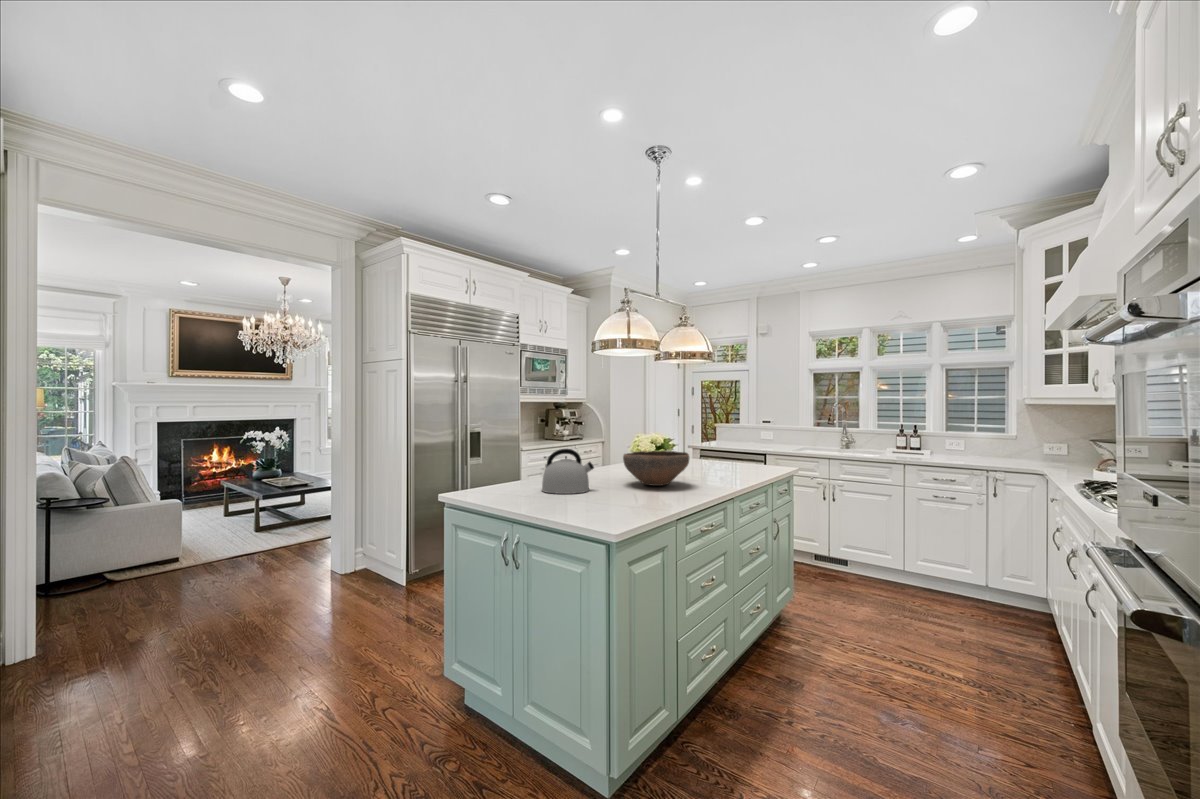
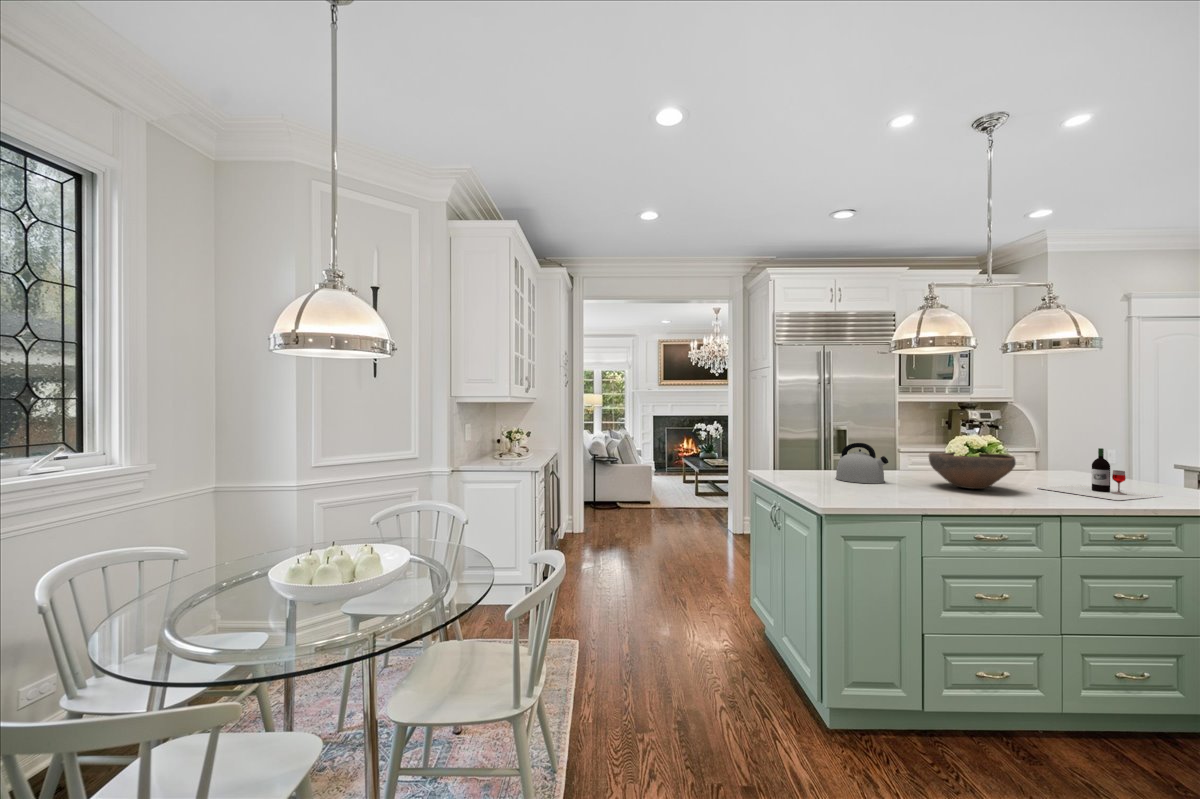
wine bottle: none [688,441,751,482] -> present [1038,448,1161,500]

